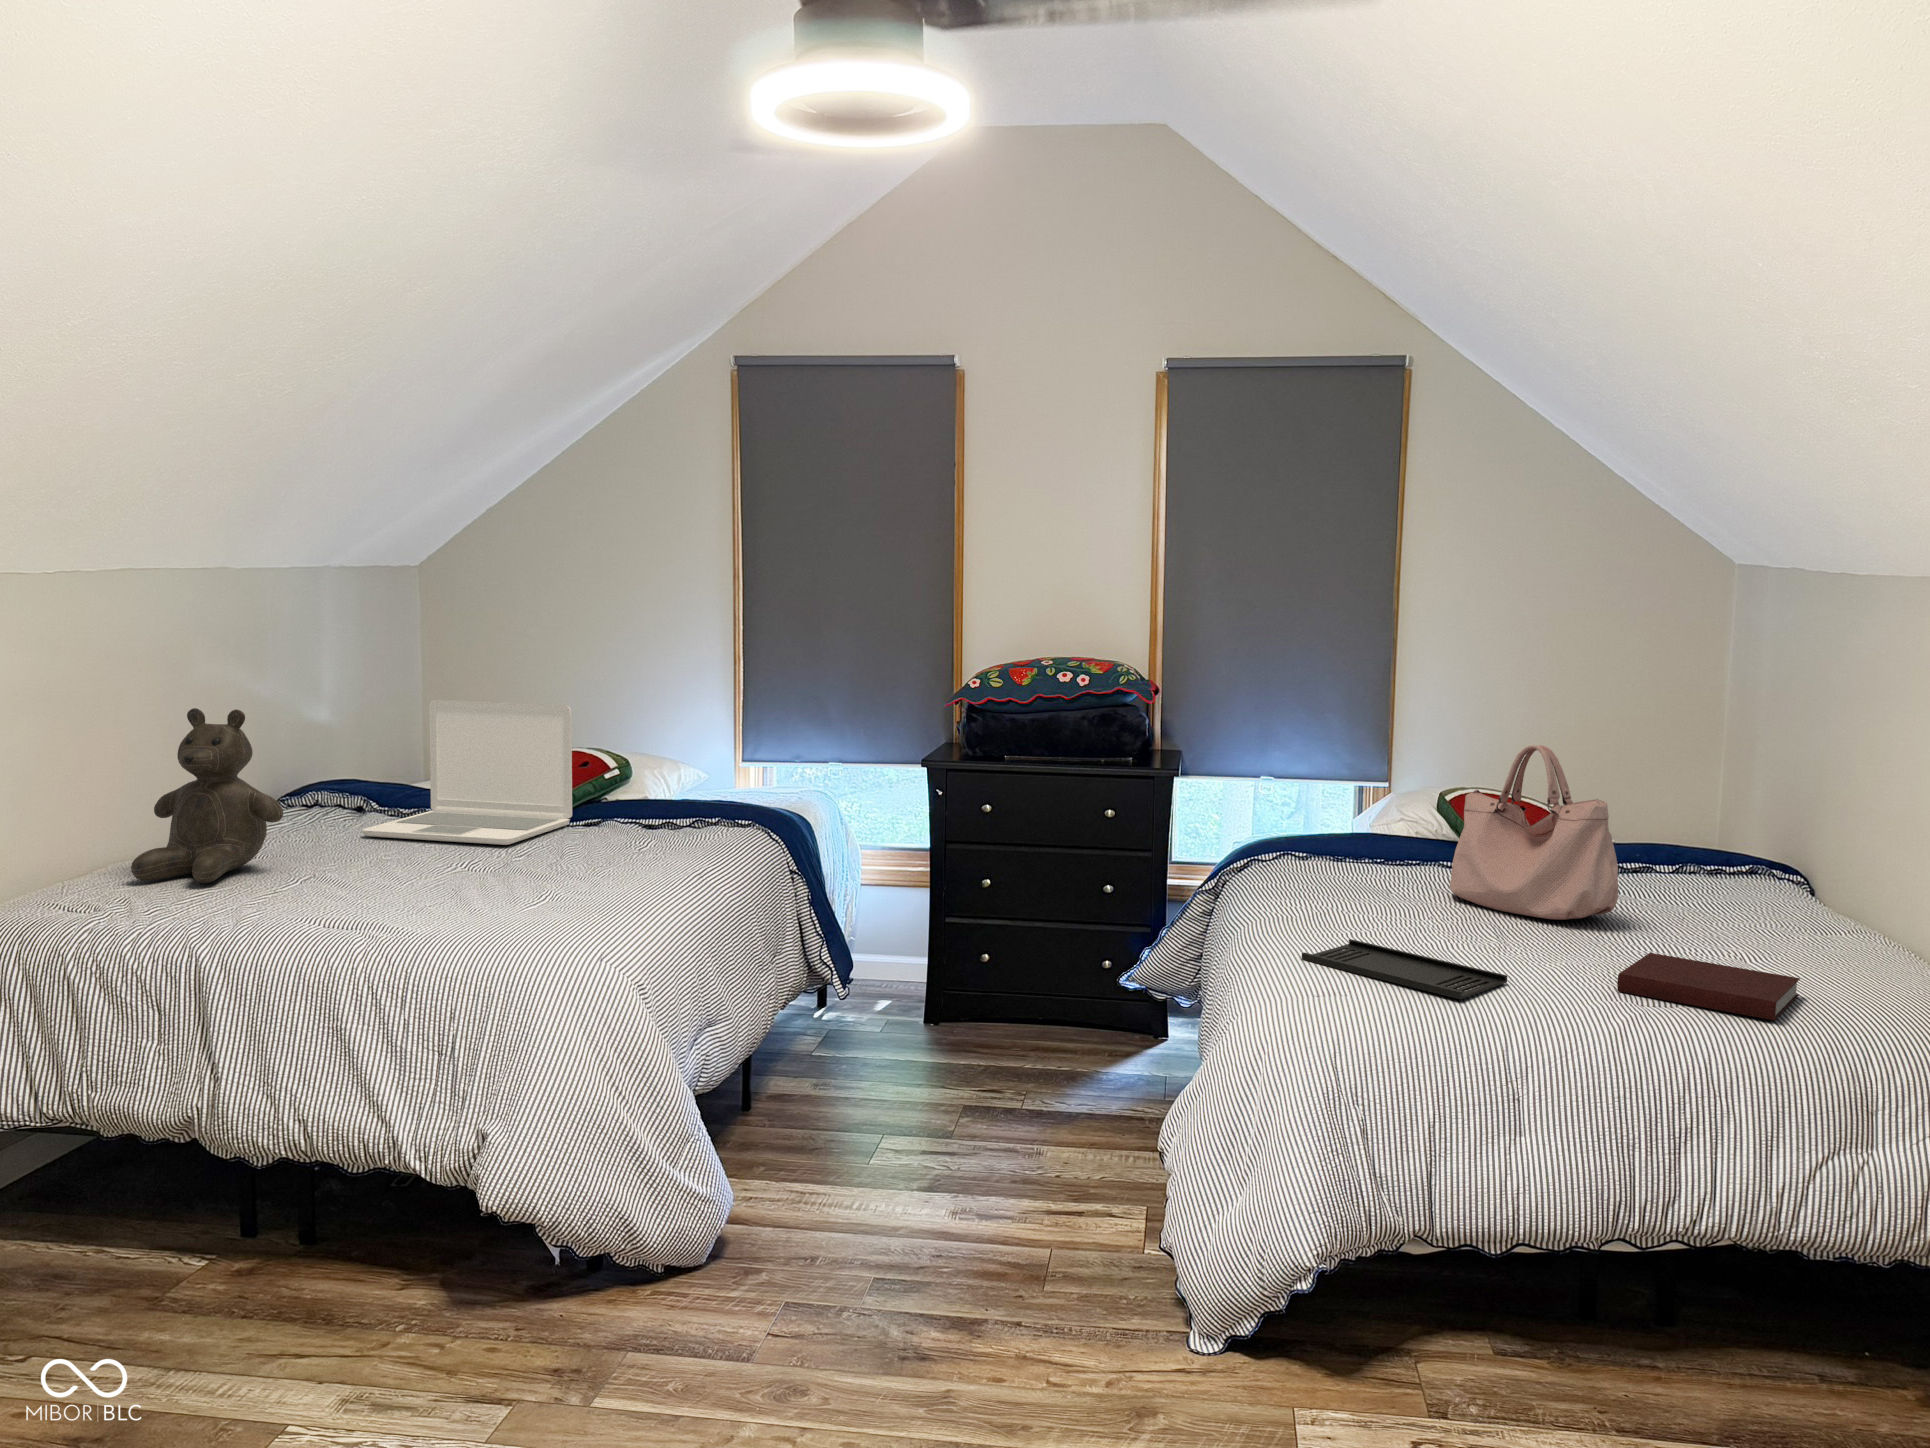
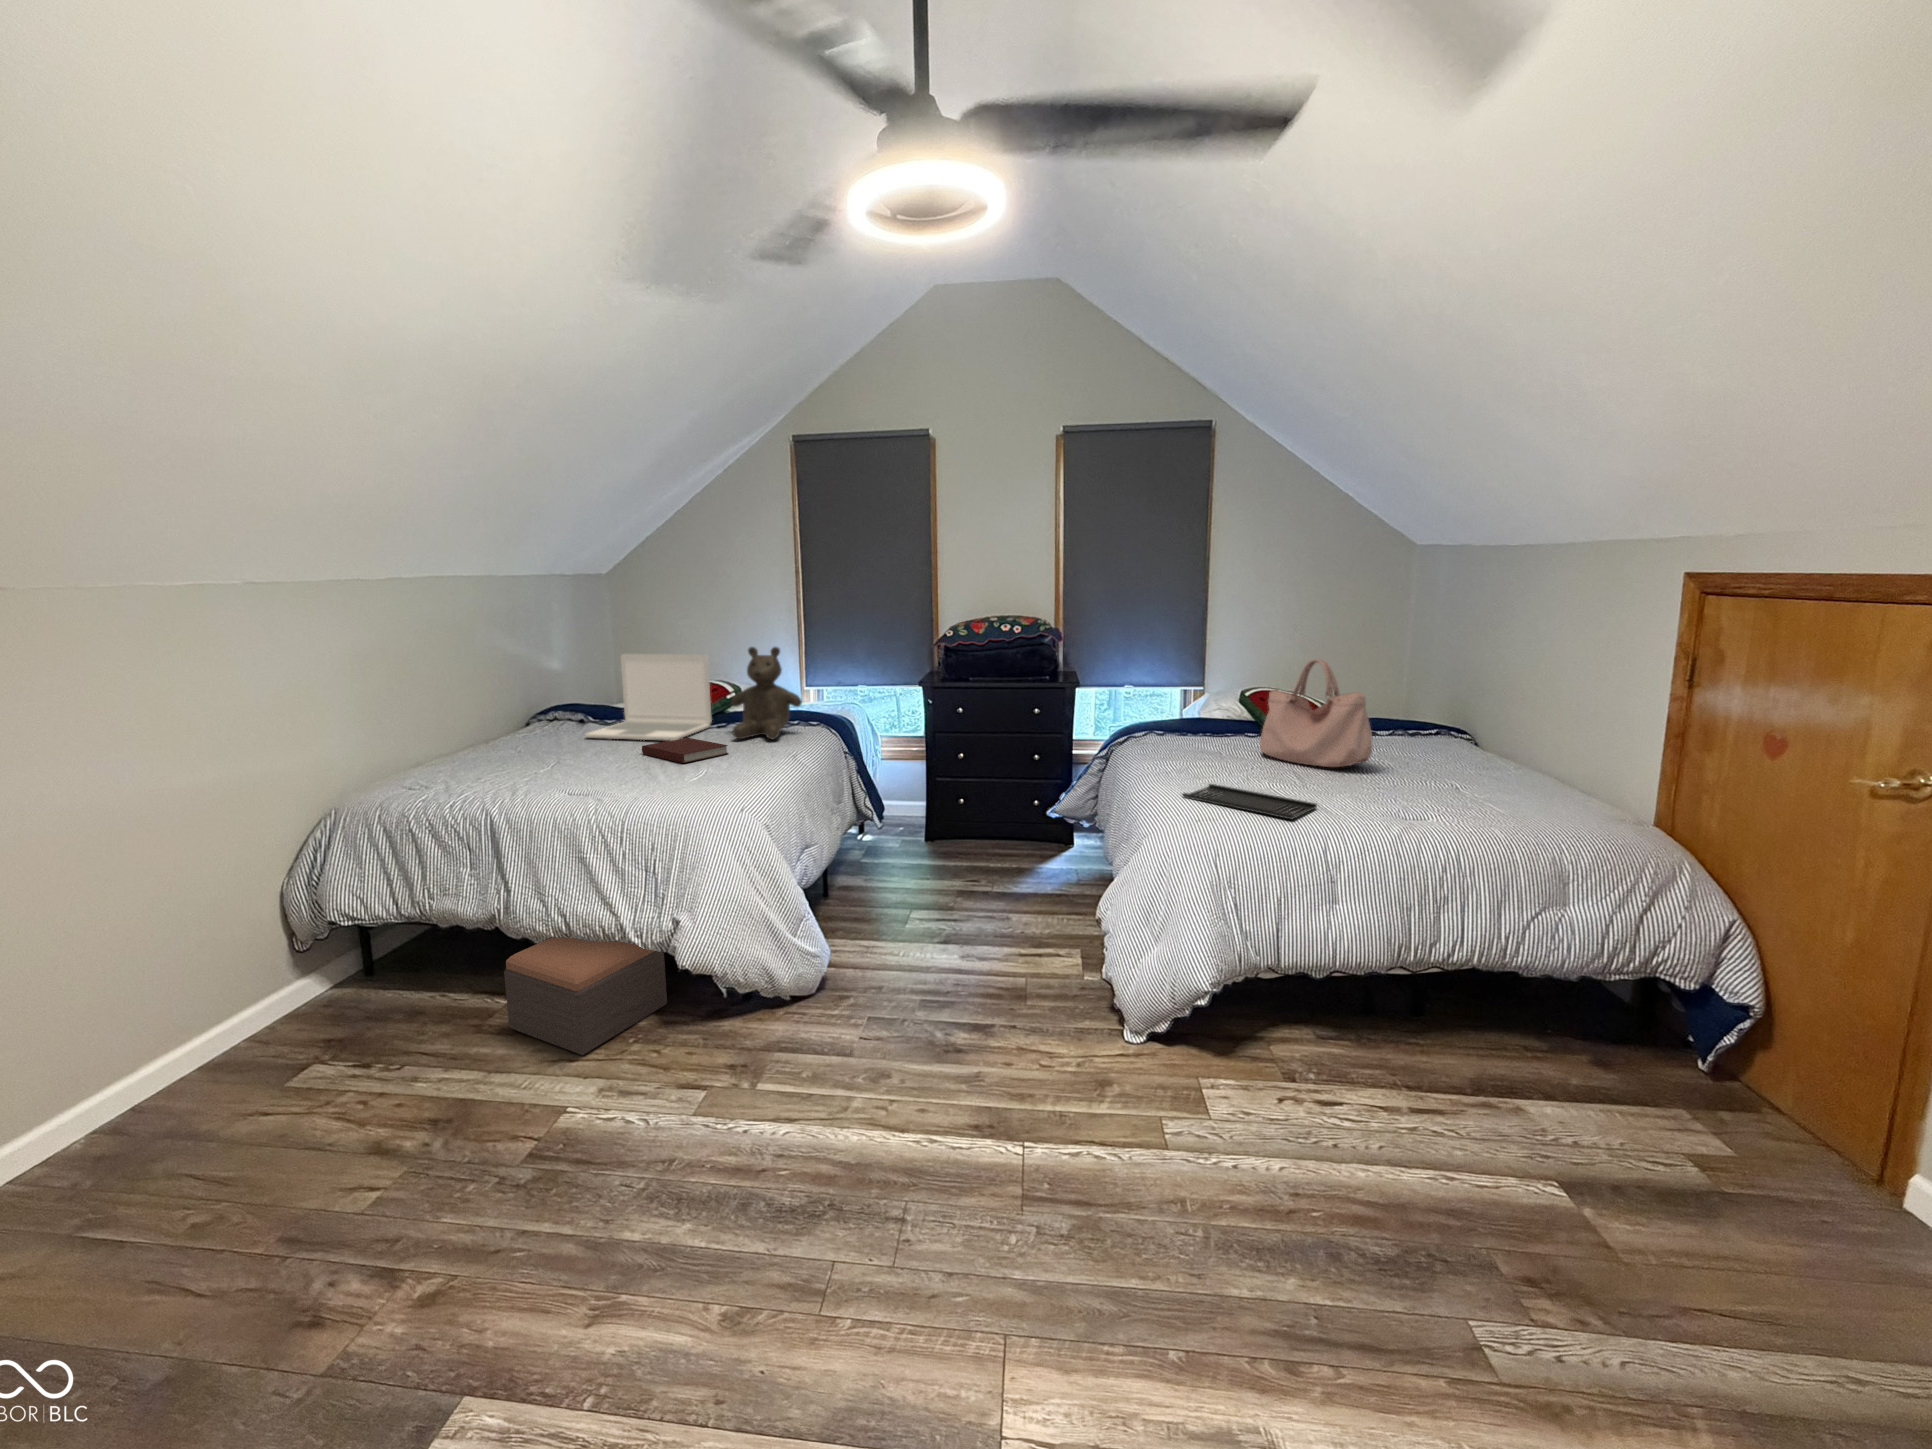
teddy bear: present [131,708,283,883] -> present [731,647,802,739]
notebook: present [1617,953,1800,1020] -> present [642,738,728,763]
footstool: none [203,1132,464,1347] -> present [504,937,667,1055]

